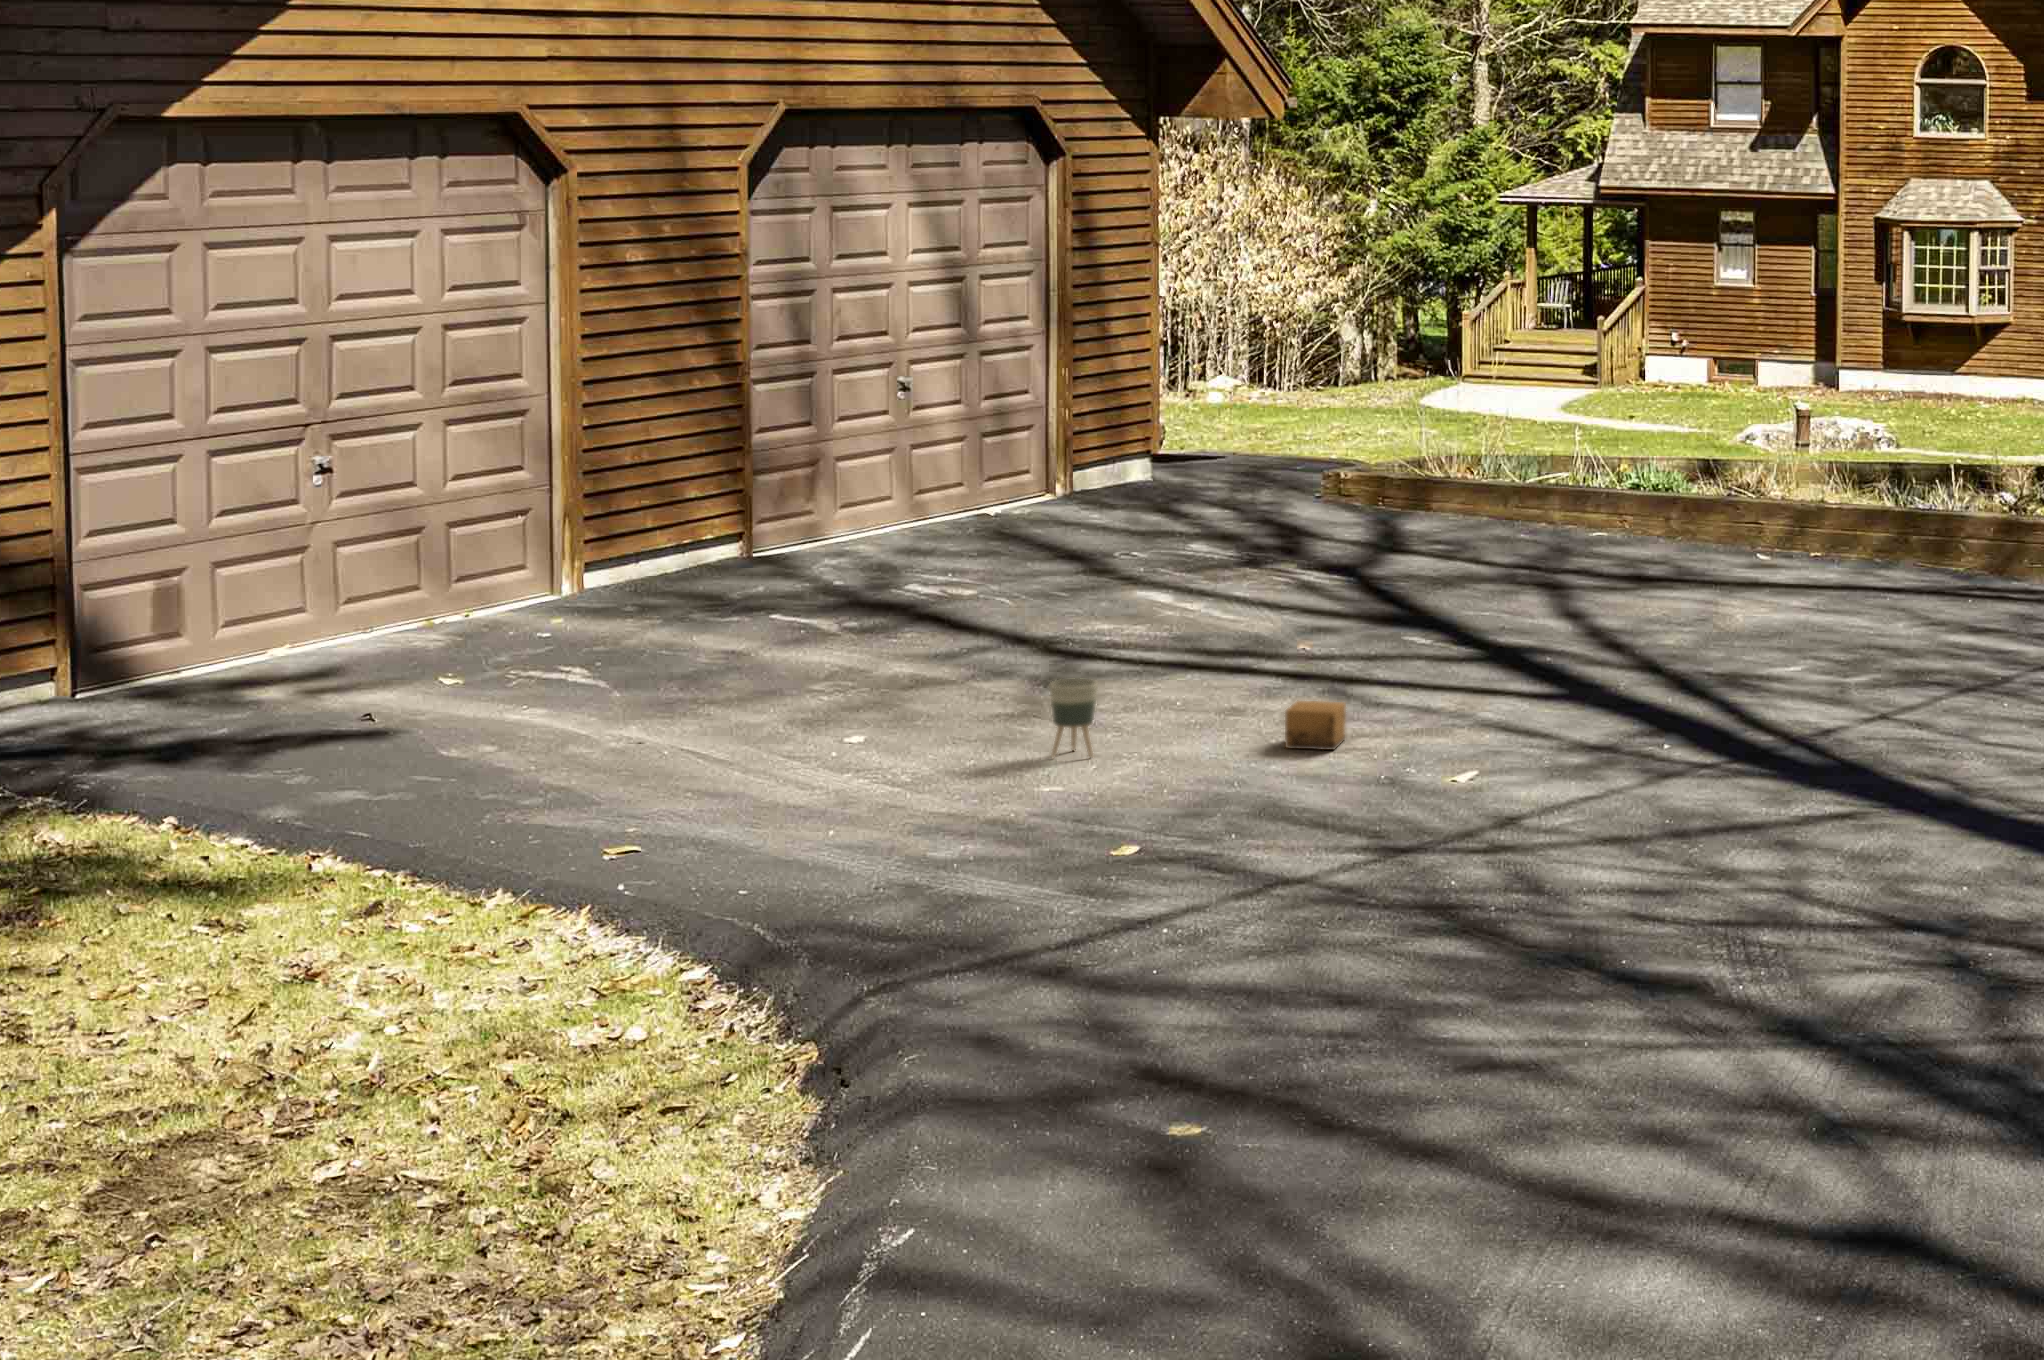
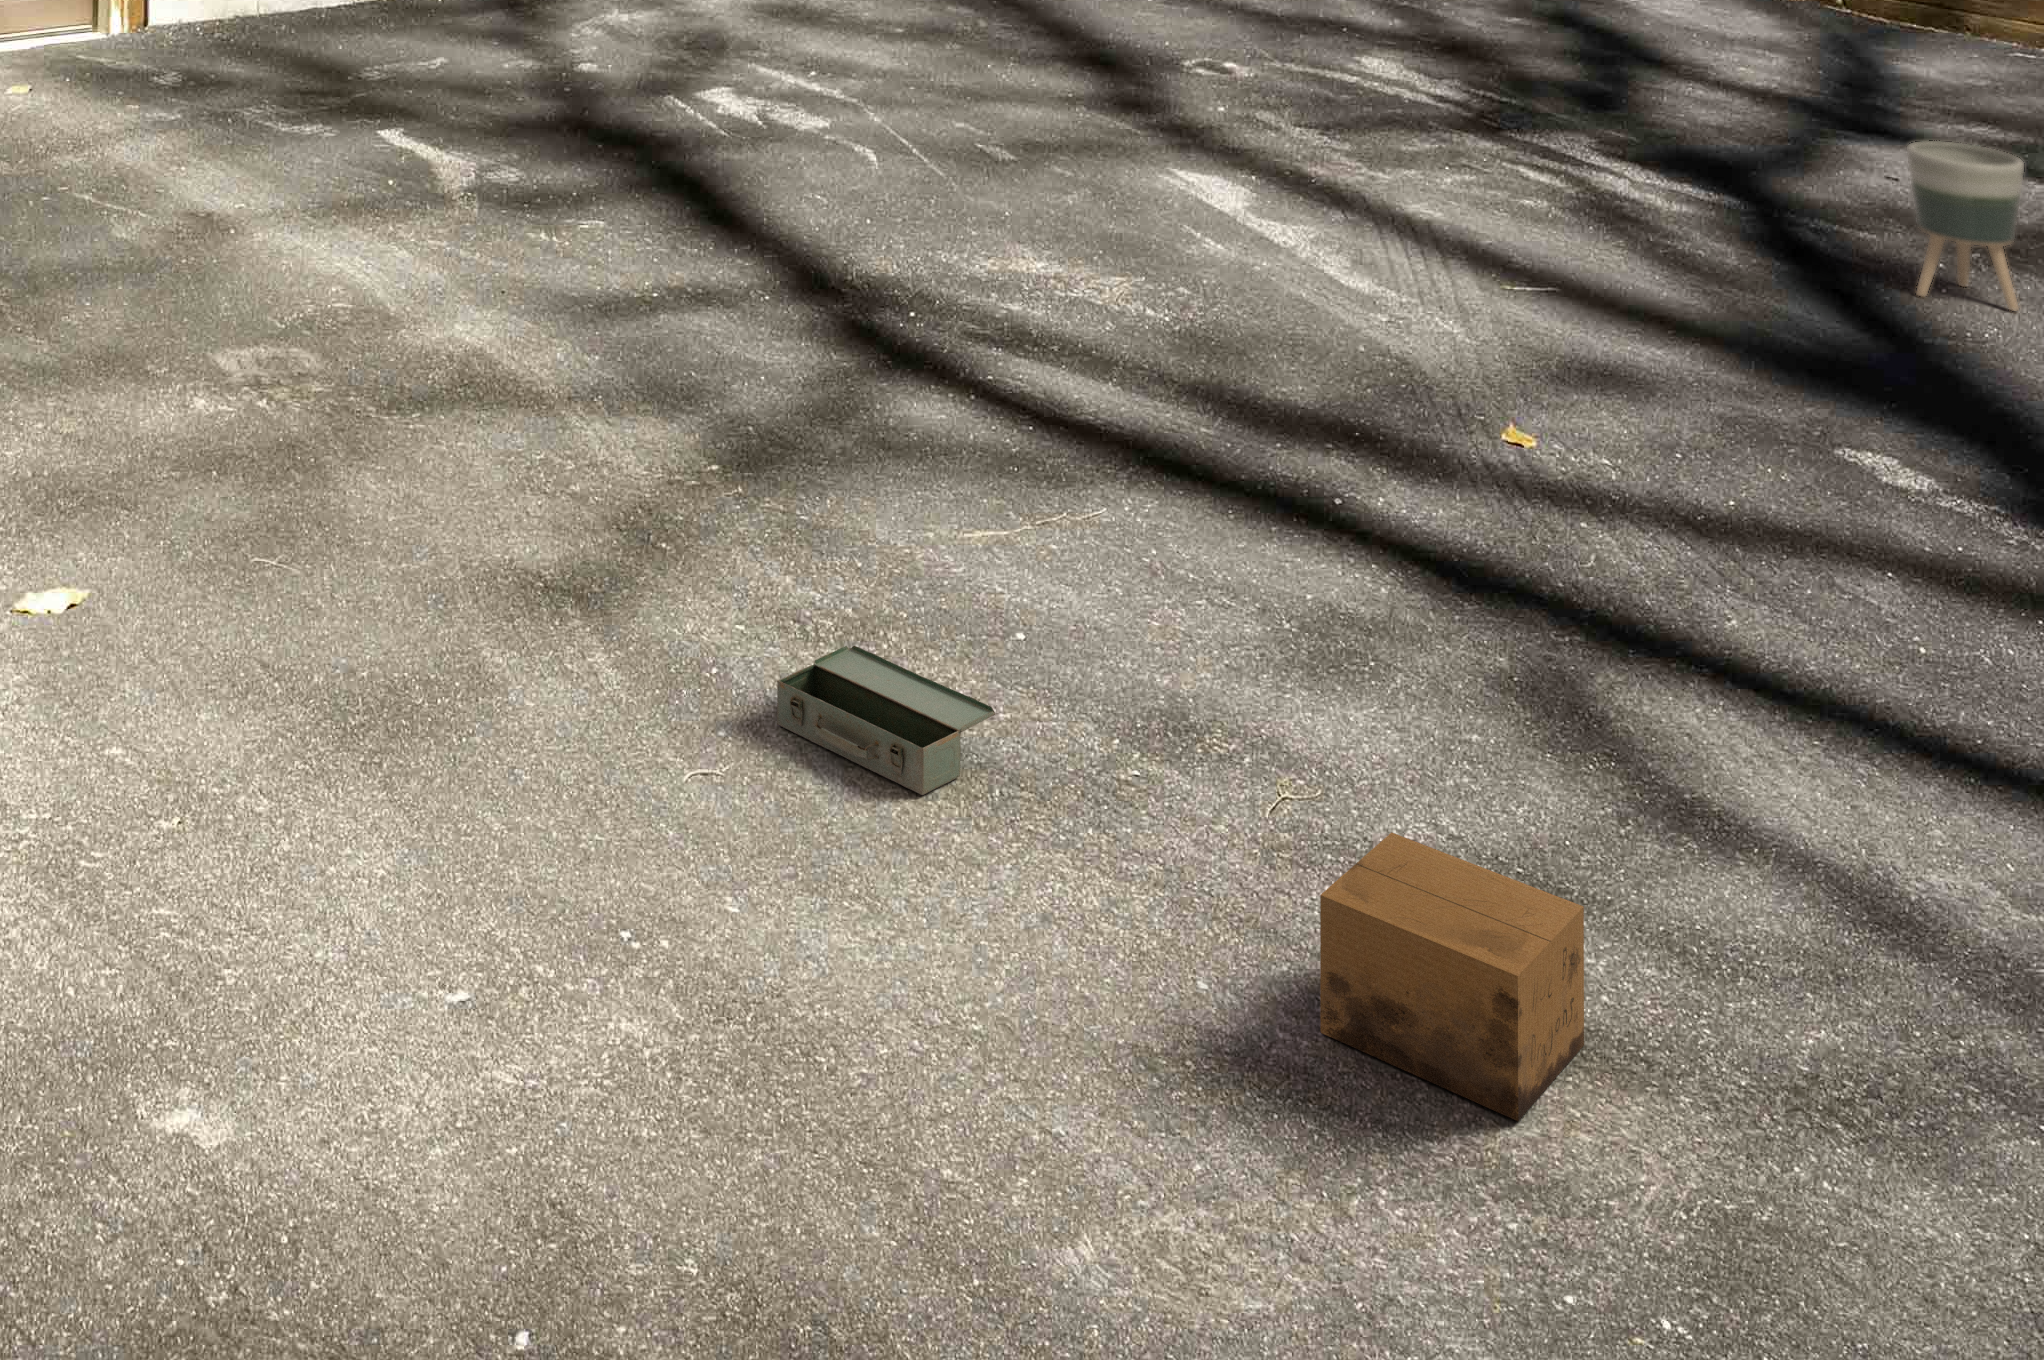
planter: present [1049,678,1098,757] -> present [1907,141,2024,311]
toolbox: none [1107,709,1175,735] -> present [777,646,995,795]

